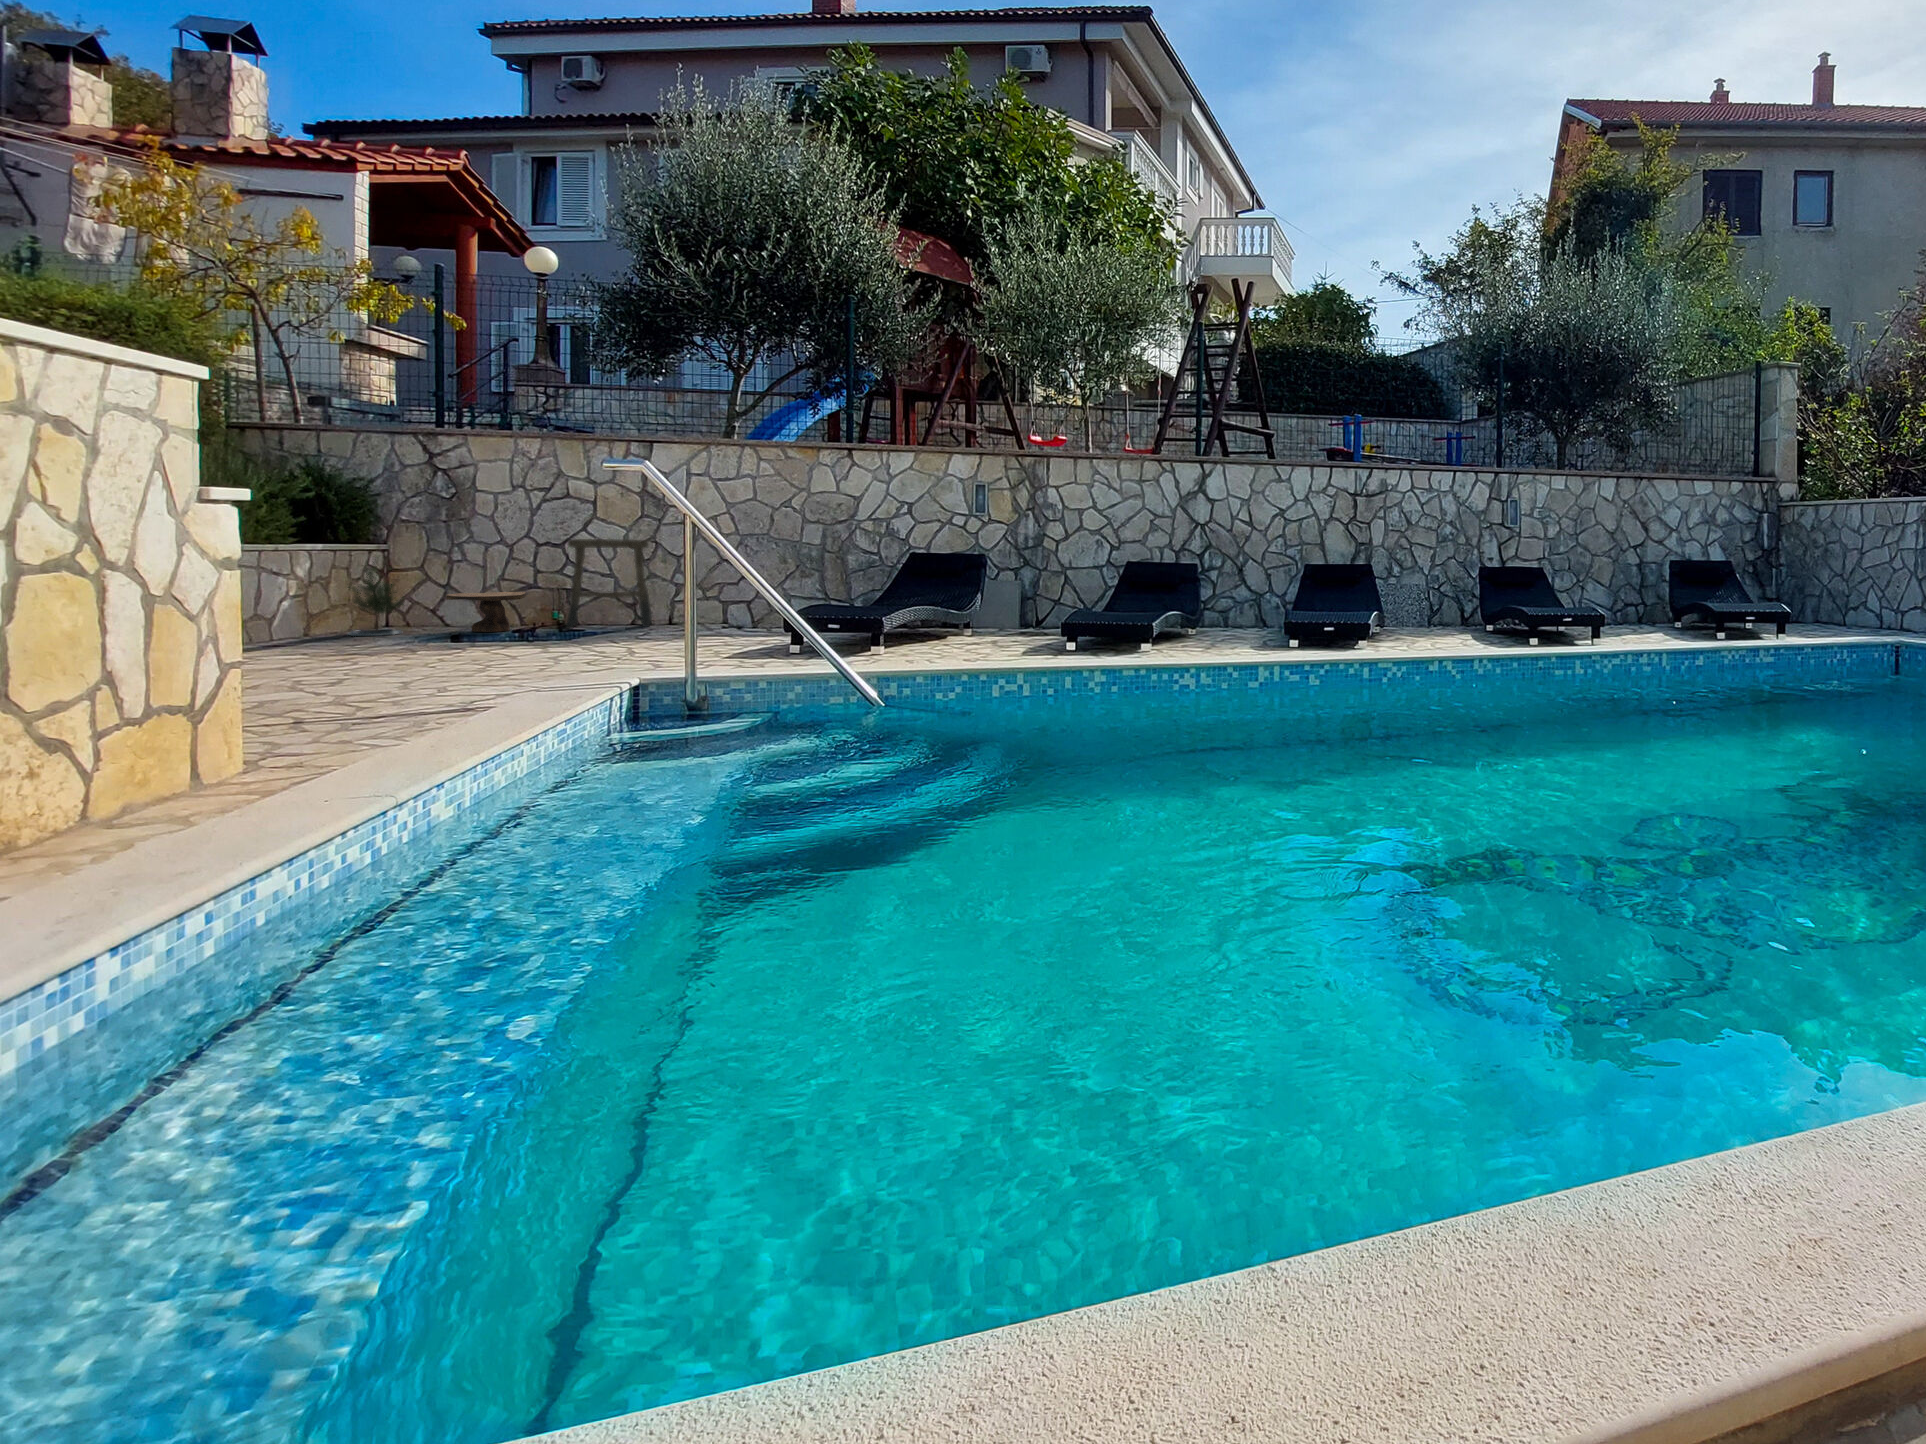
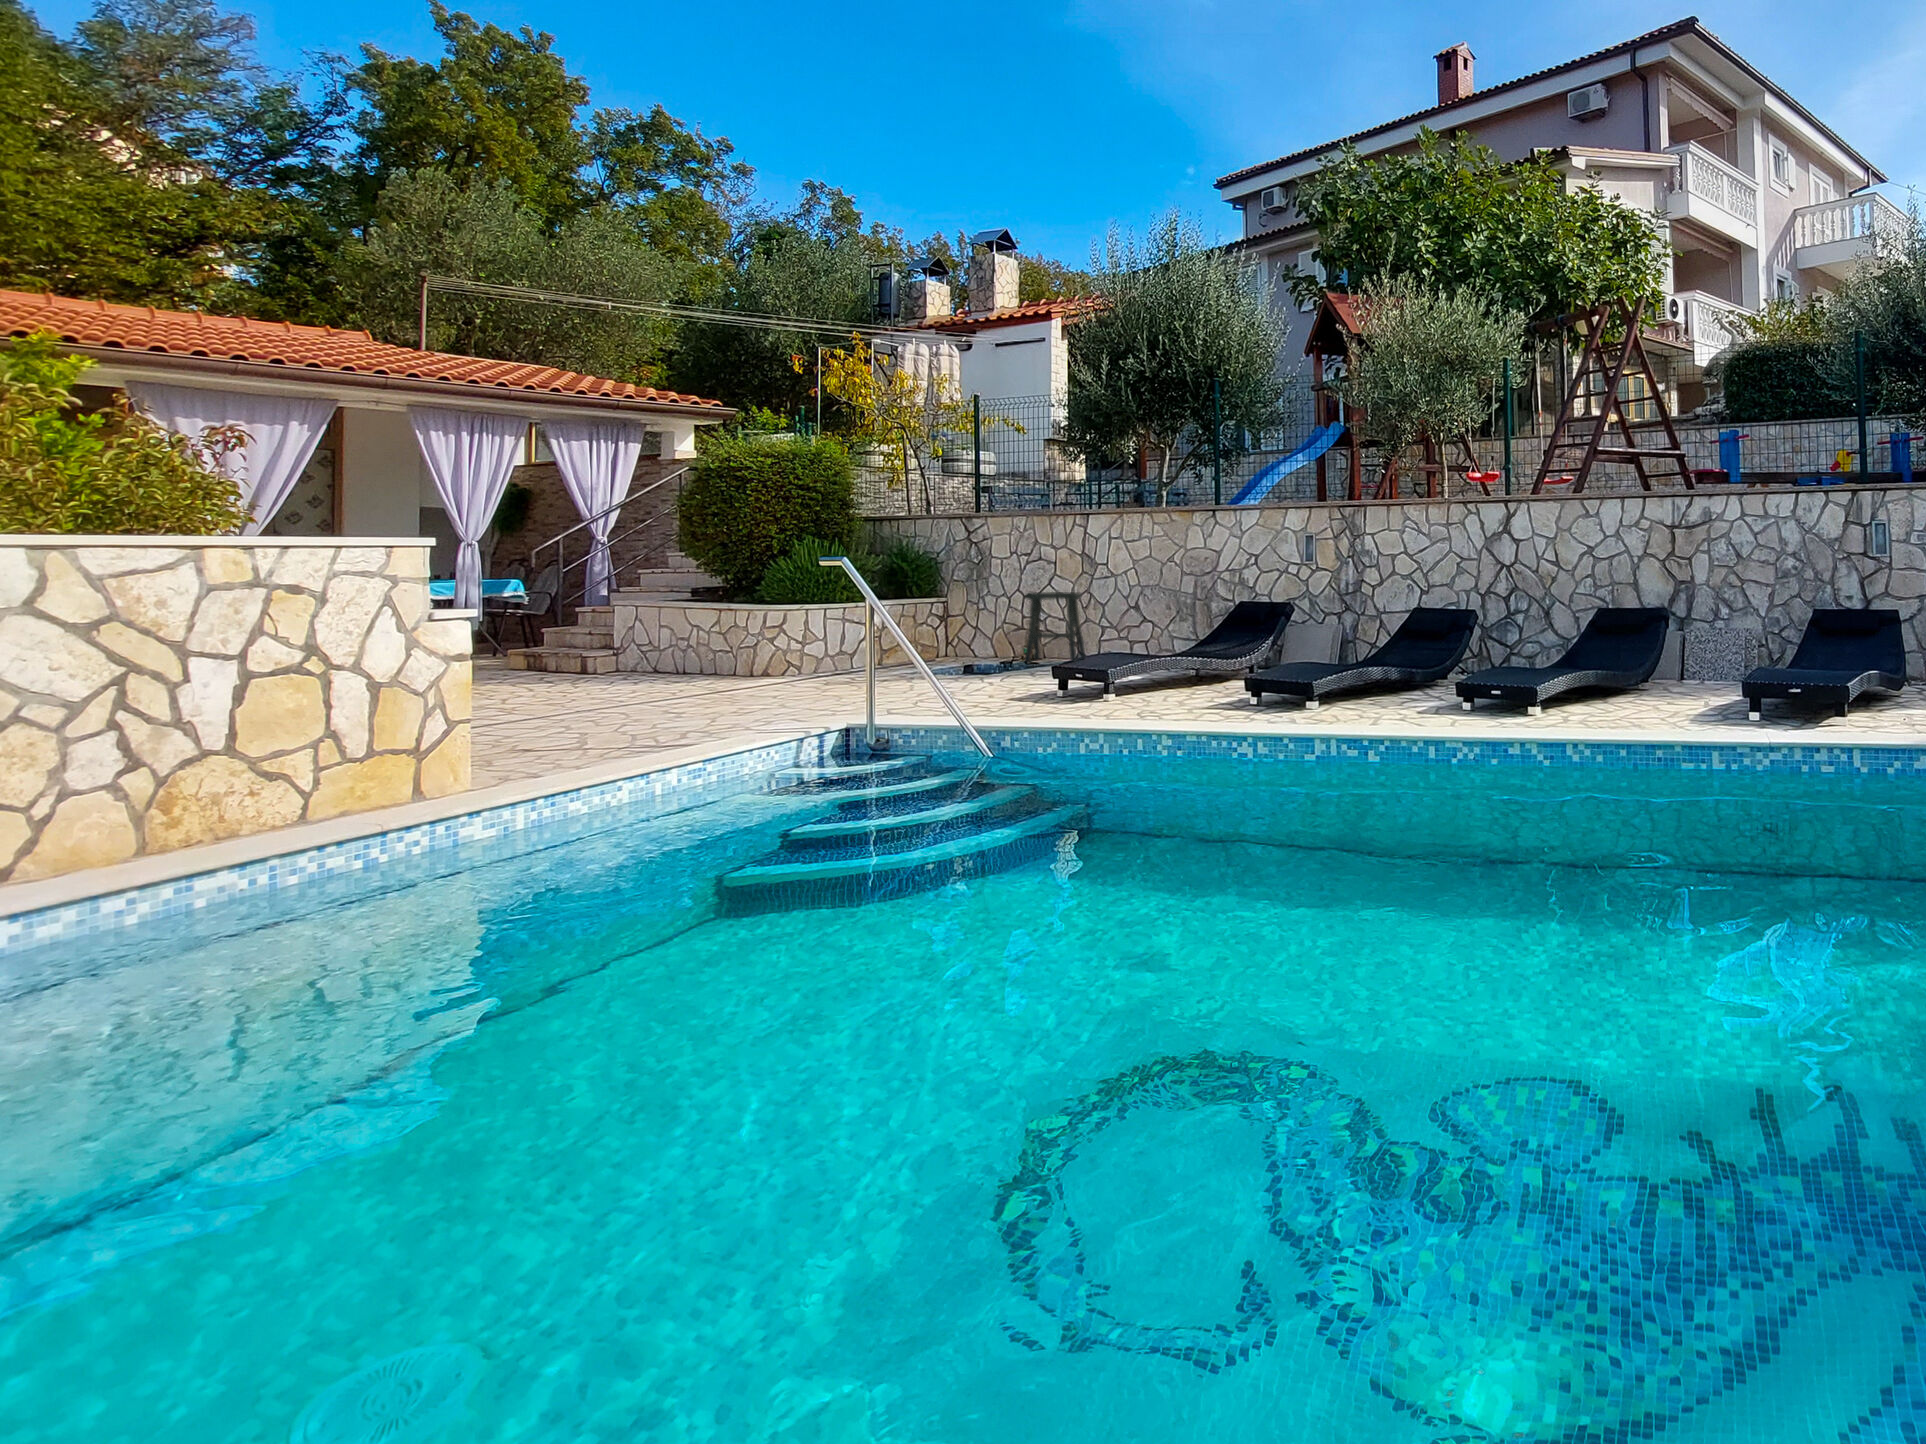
potted tree: present [348,562,404,636] -> none [904,610,937,666]
side table: present [446,592,530,632] -> none [952,633,1007,664]

